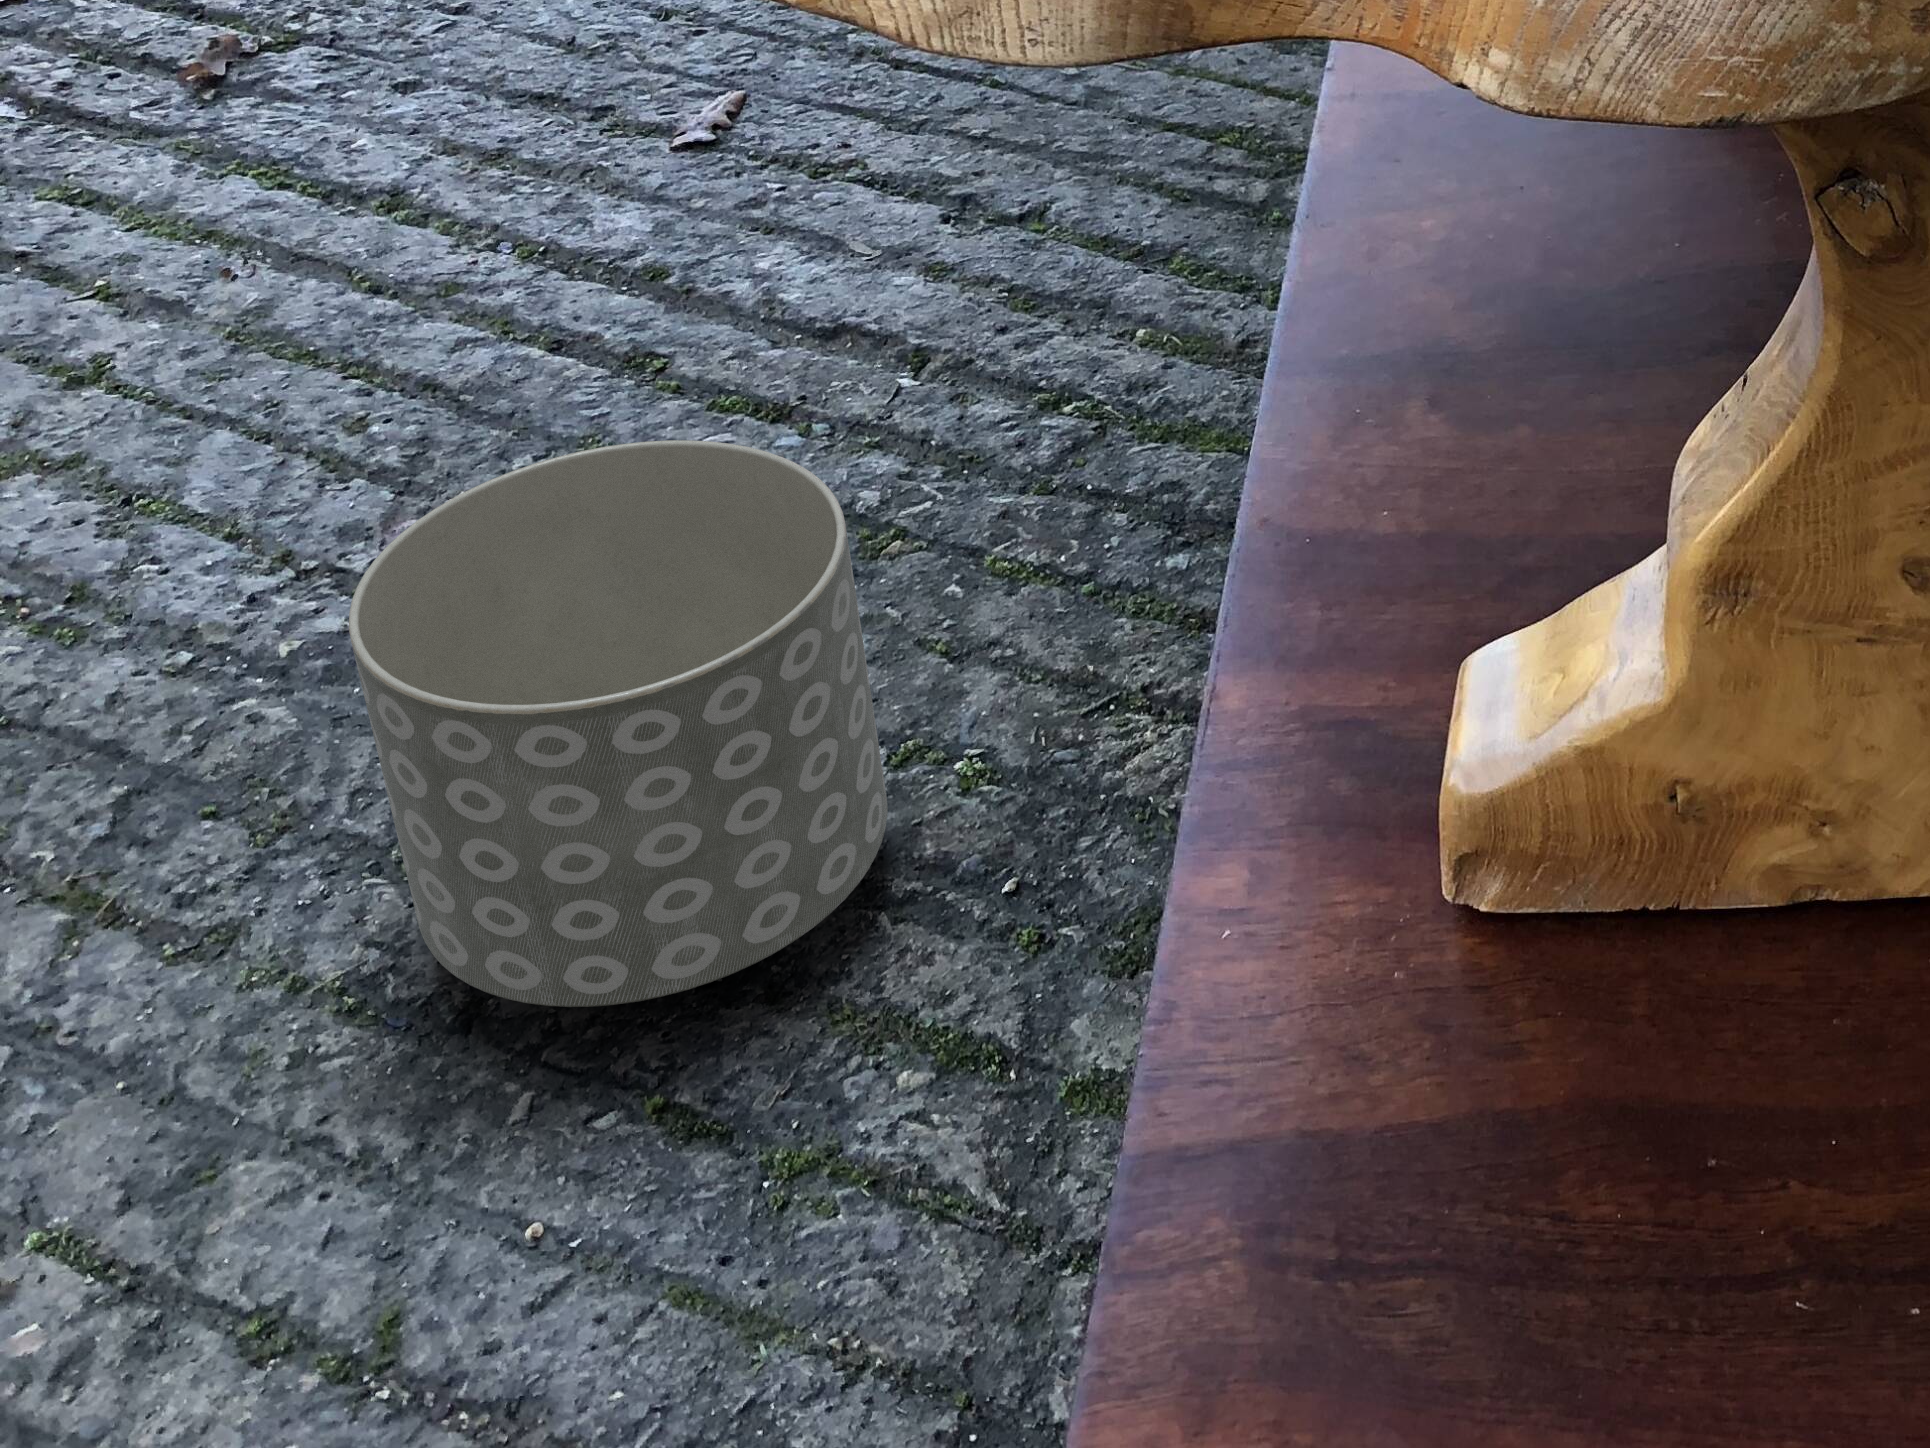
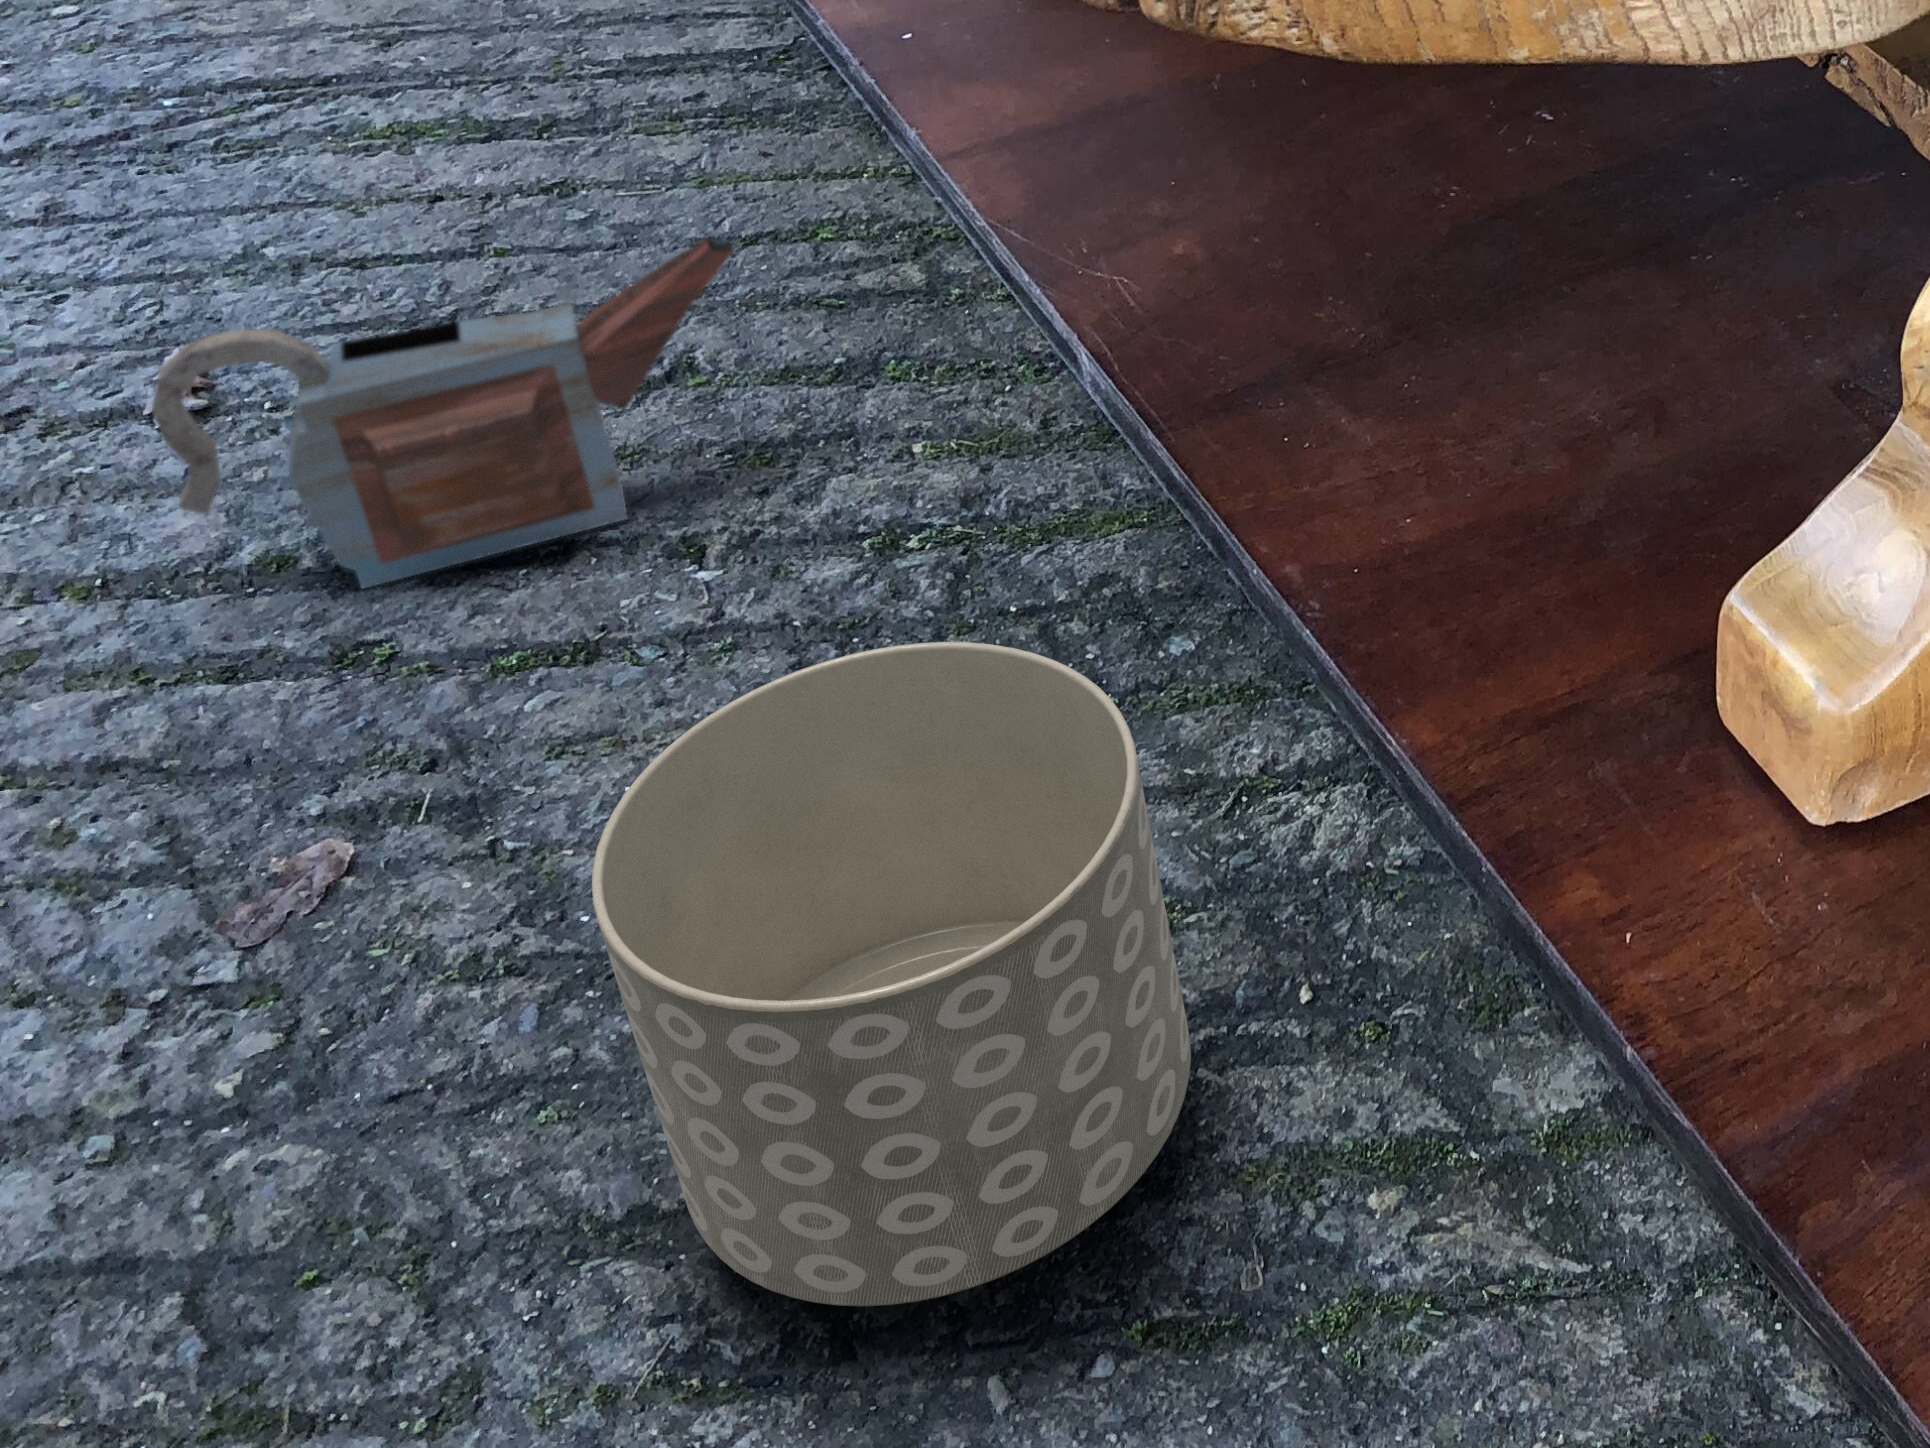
watering can: none [552,64,1010,317] -> present [152,238,733,588]

